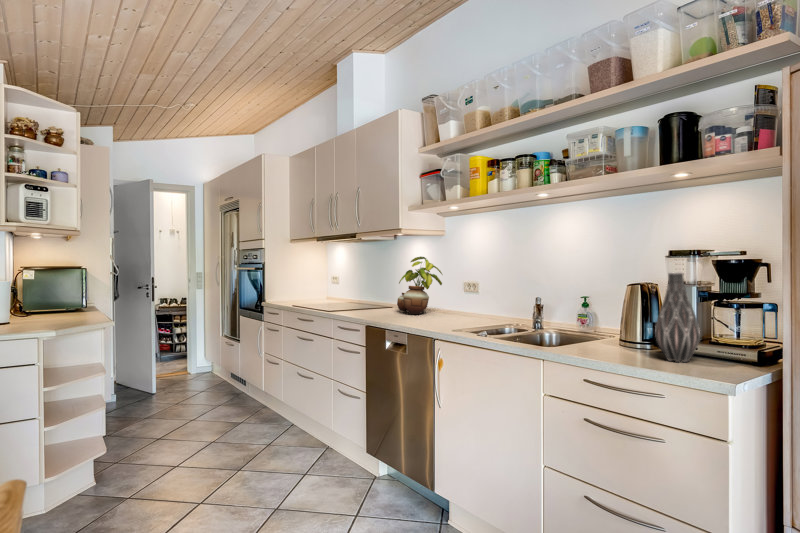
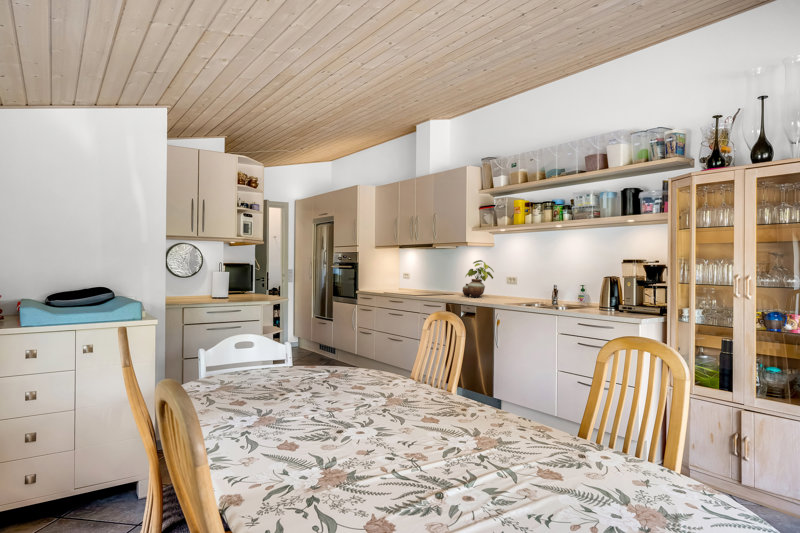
vase: present [655,272,700,362] -> none [613,271,634,314]

